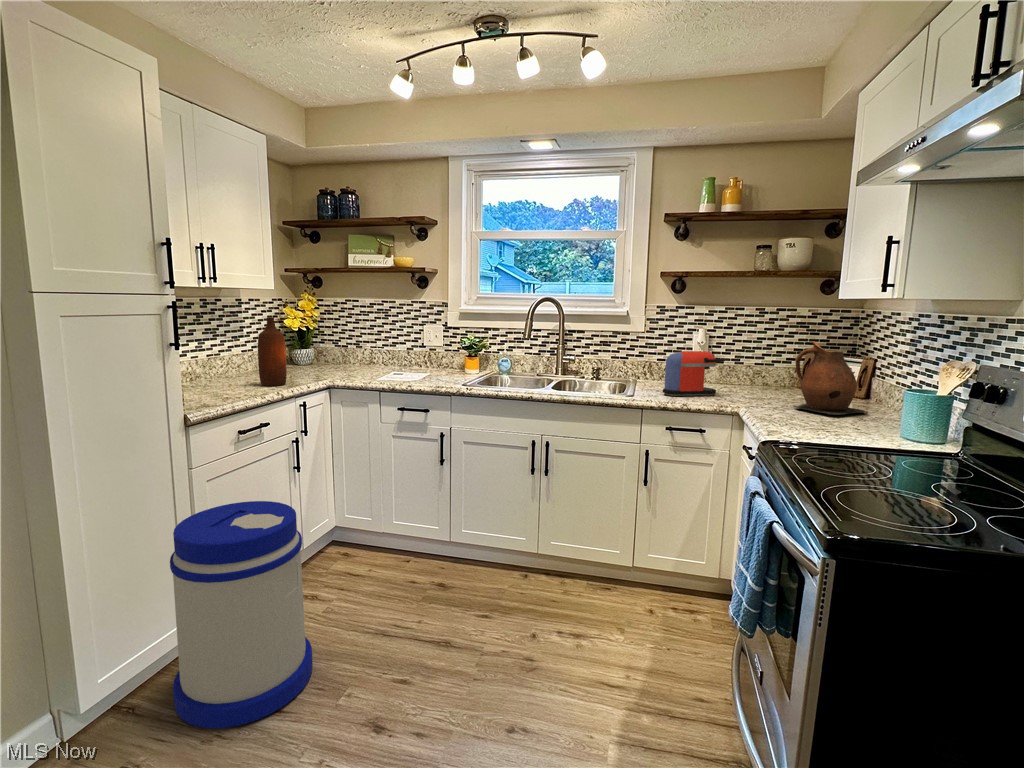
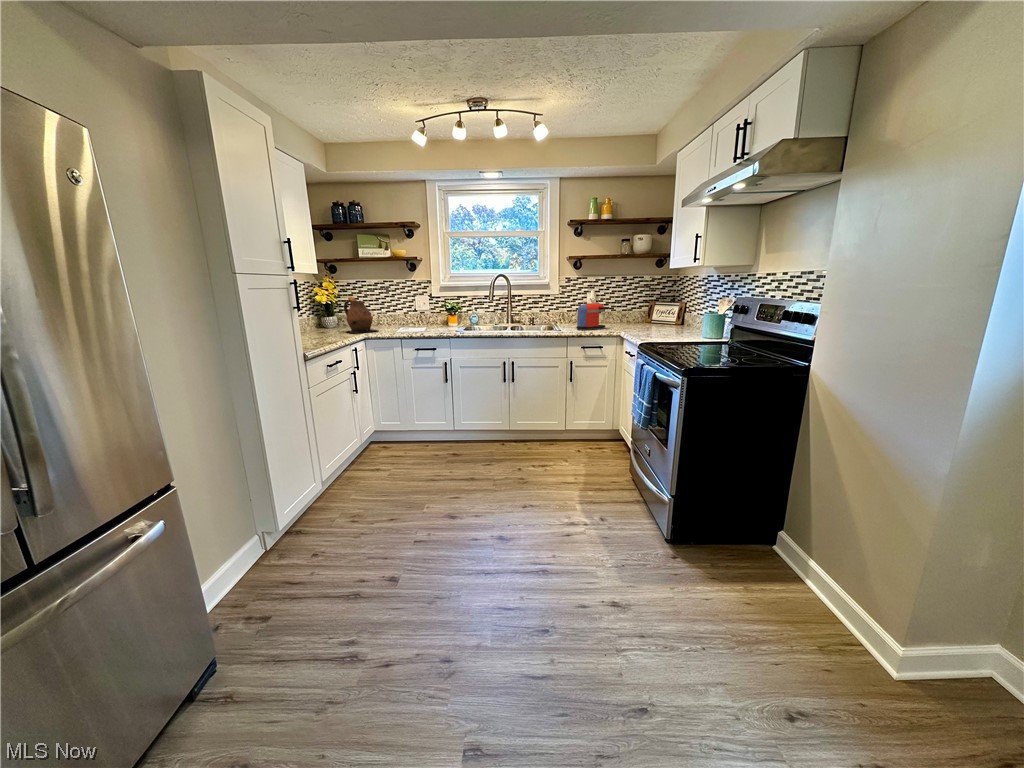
bottle: present [258,317,287,386] -> none [319,292,340,339]
ceramic pitcher: present [794,342,867,415] -> present [344,297,379,333]
trash can: present [170,501,313,729] -> none [315,405,402,532]

